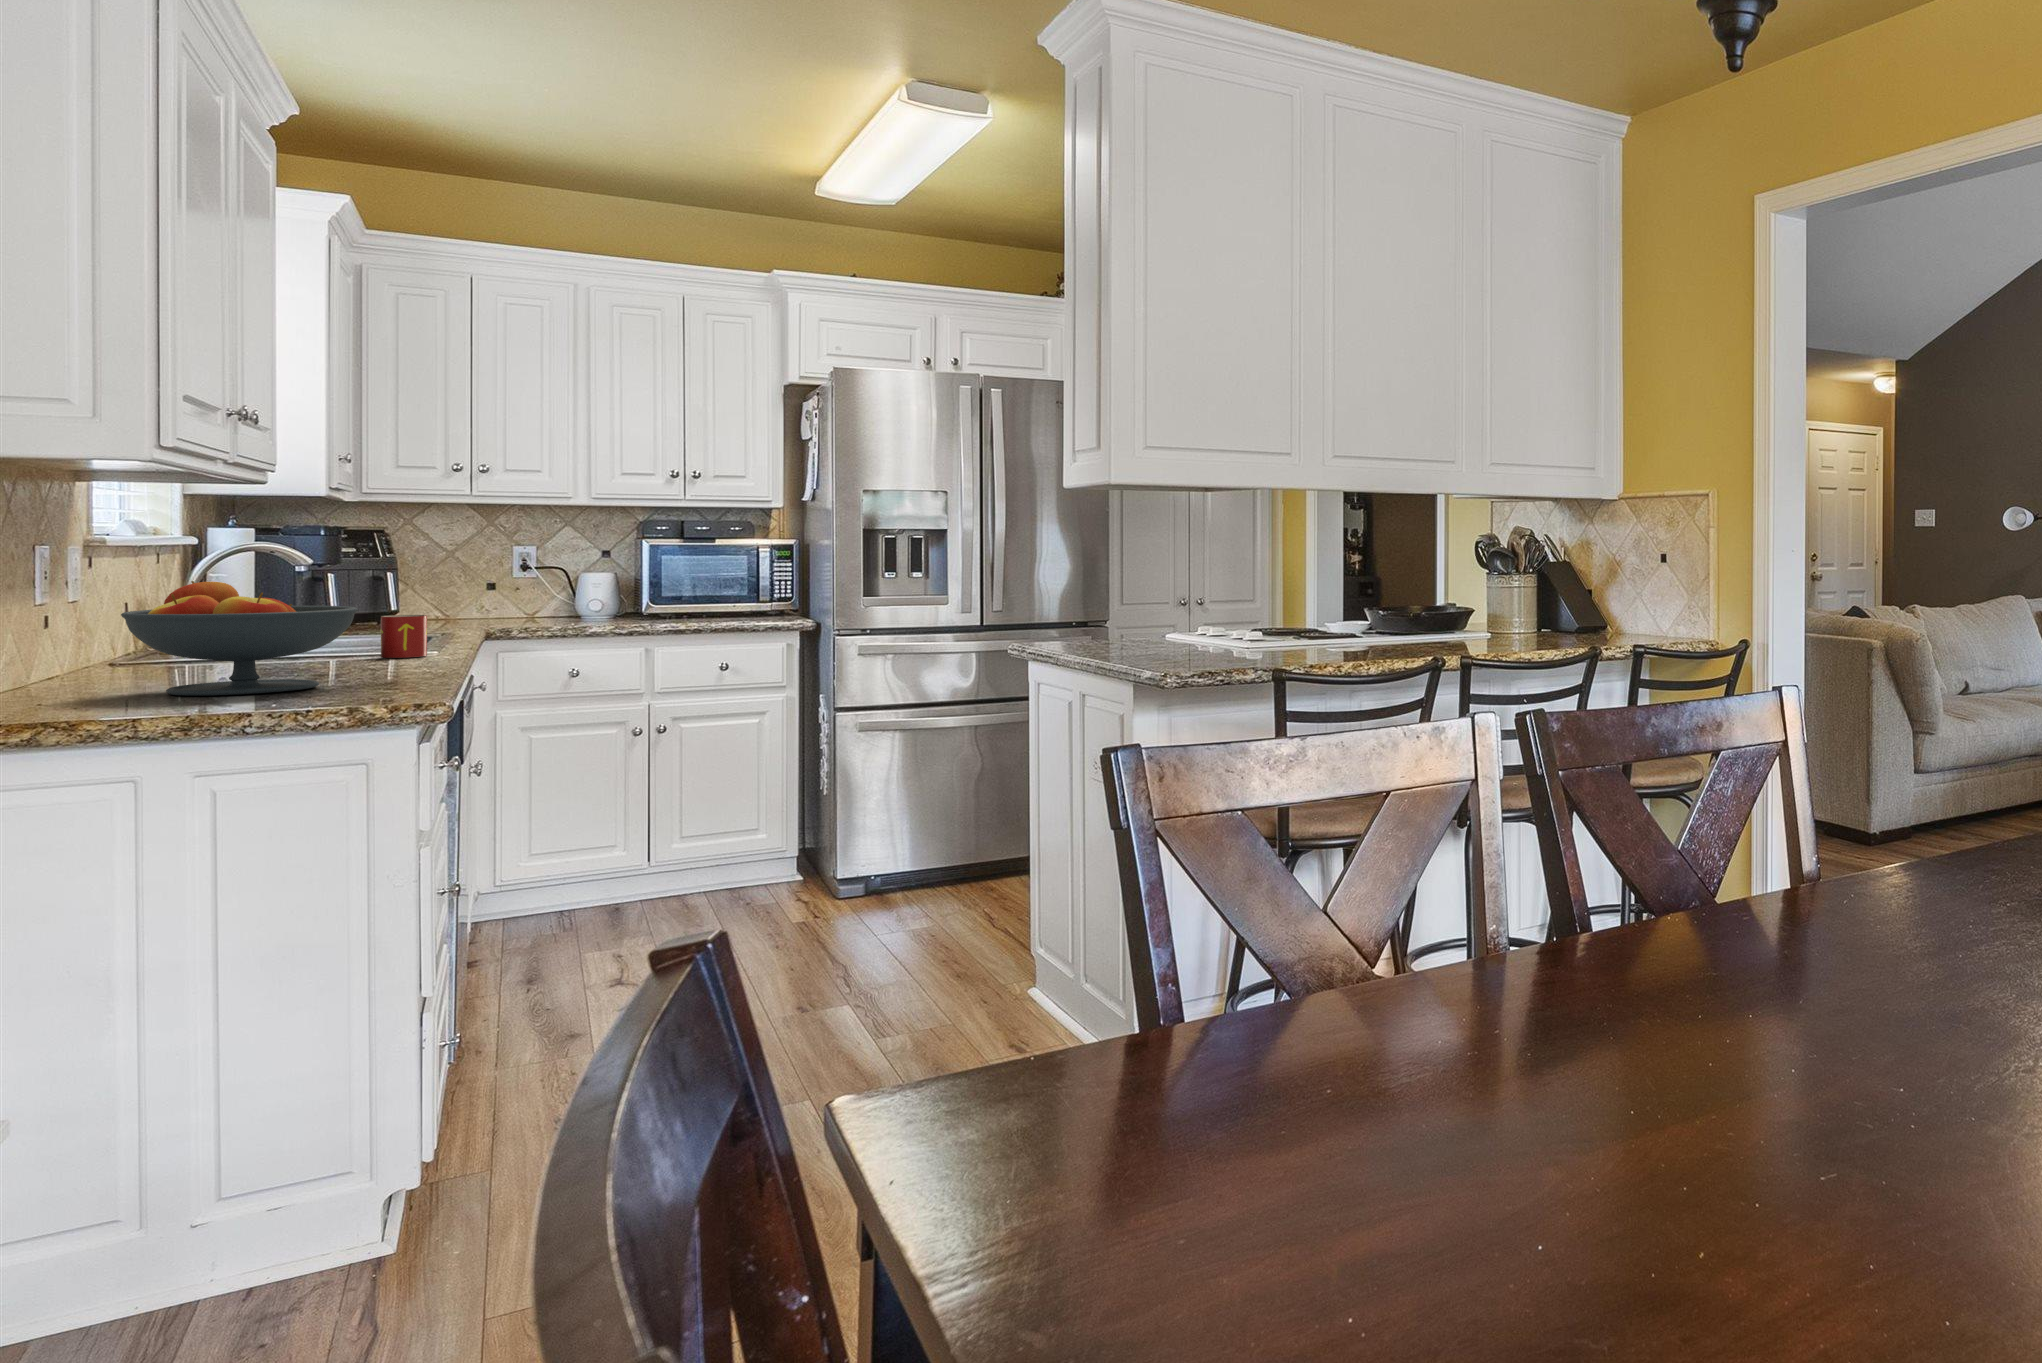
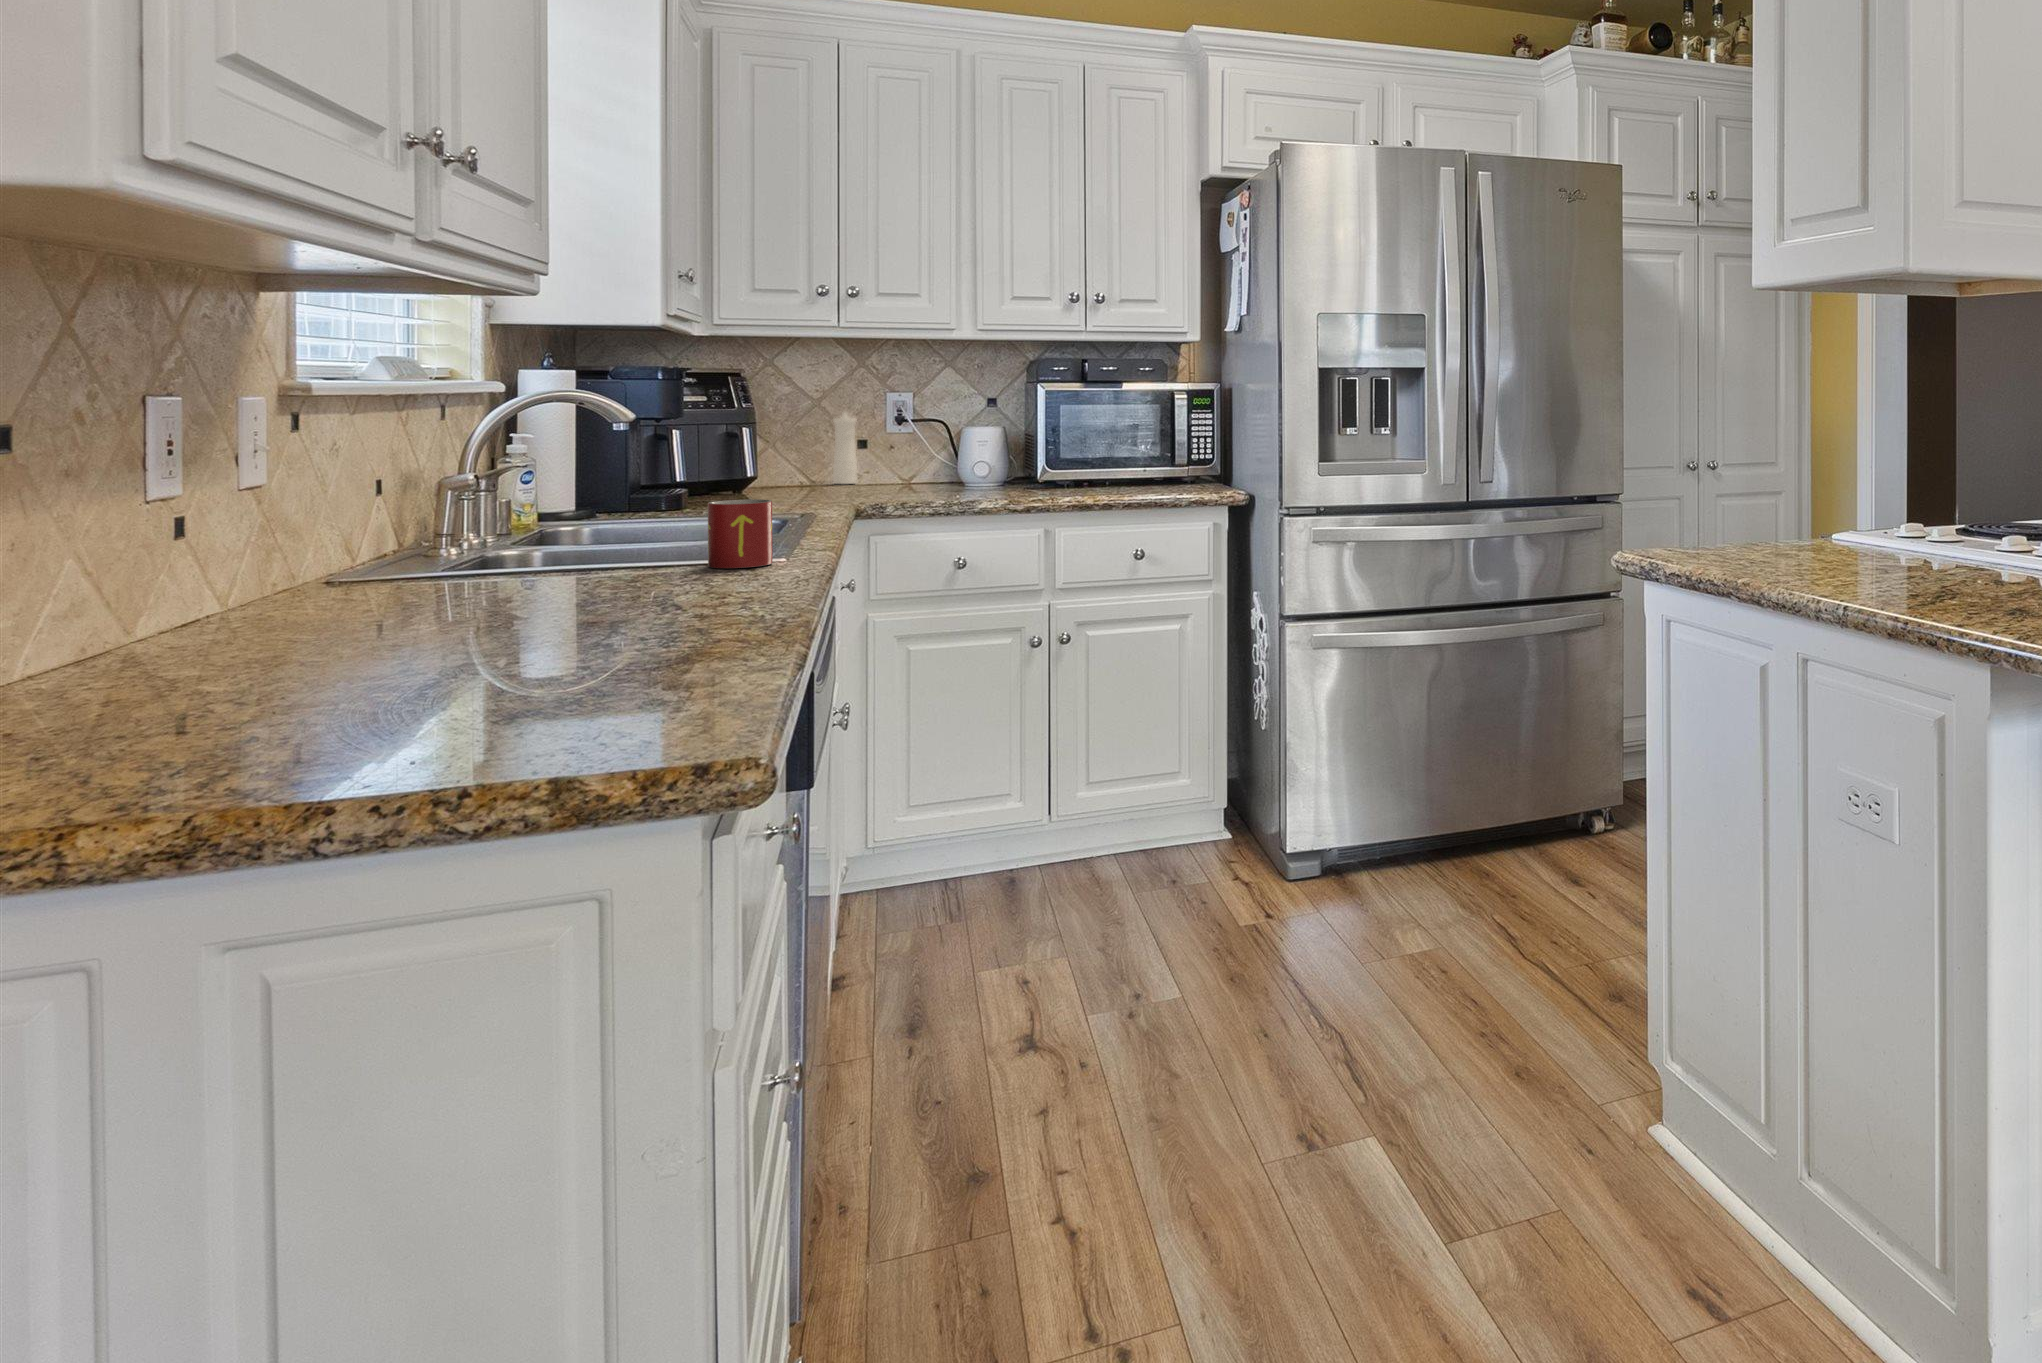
pepper mill: none [466,554,490,618] -> present [833,412,857,484]
fruit bowl: present [121,581,358,696] -> none [209,460,637,691]

